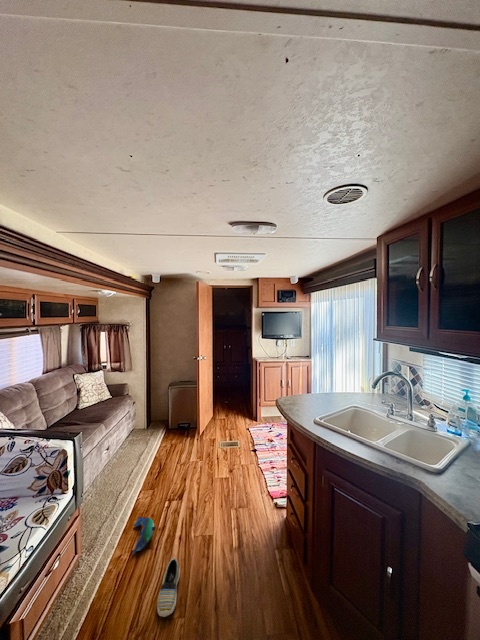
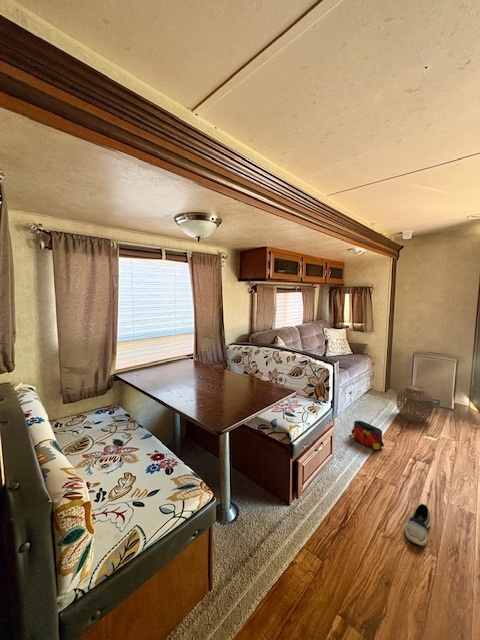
woven basket: none [156,418,185,454] -> present [396,385,434,422]
bag: none [108,483,142,512] -> present [351,421,384,450]
plush toy: present [133,517,156,554] -> none [376,456,401,481]

